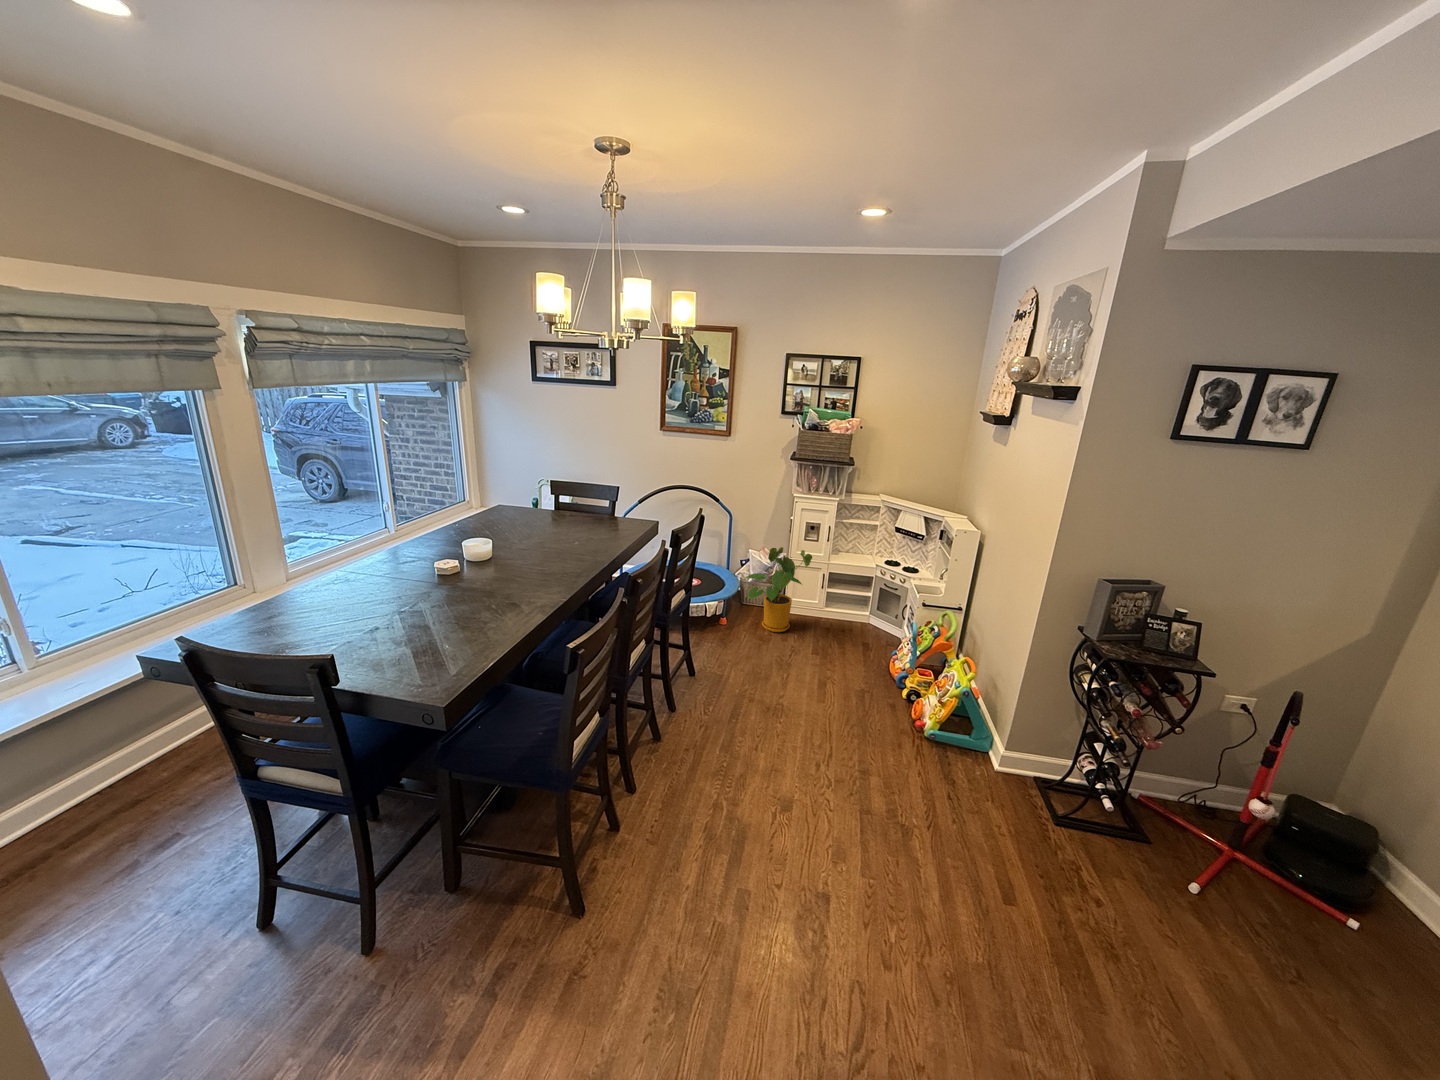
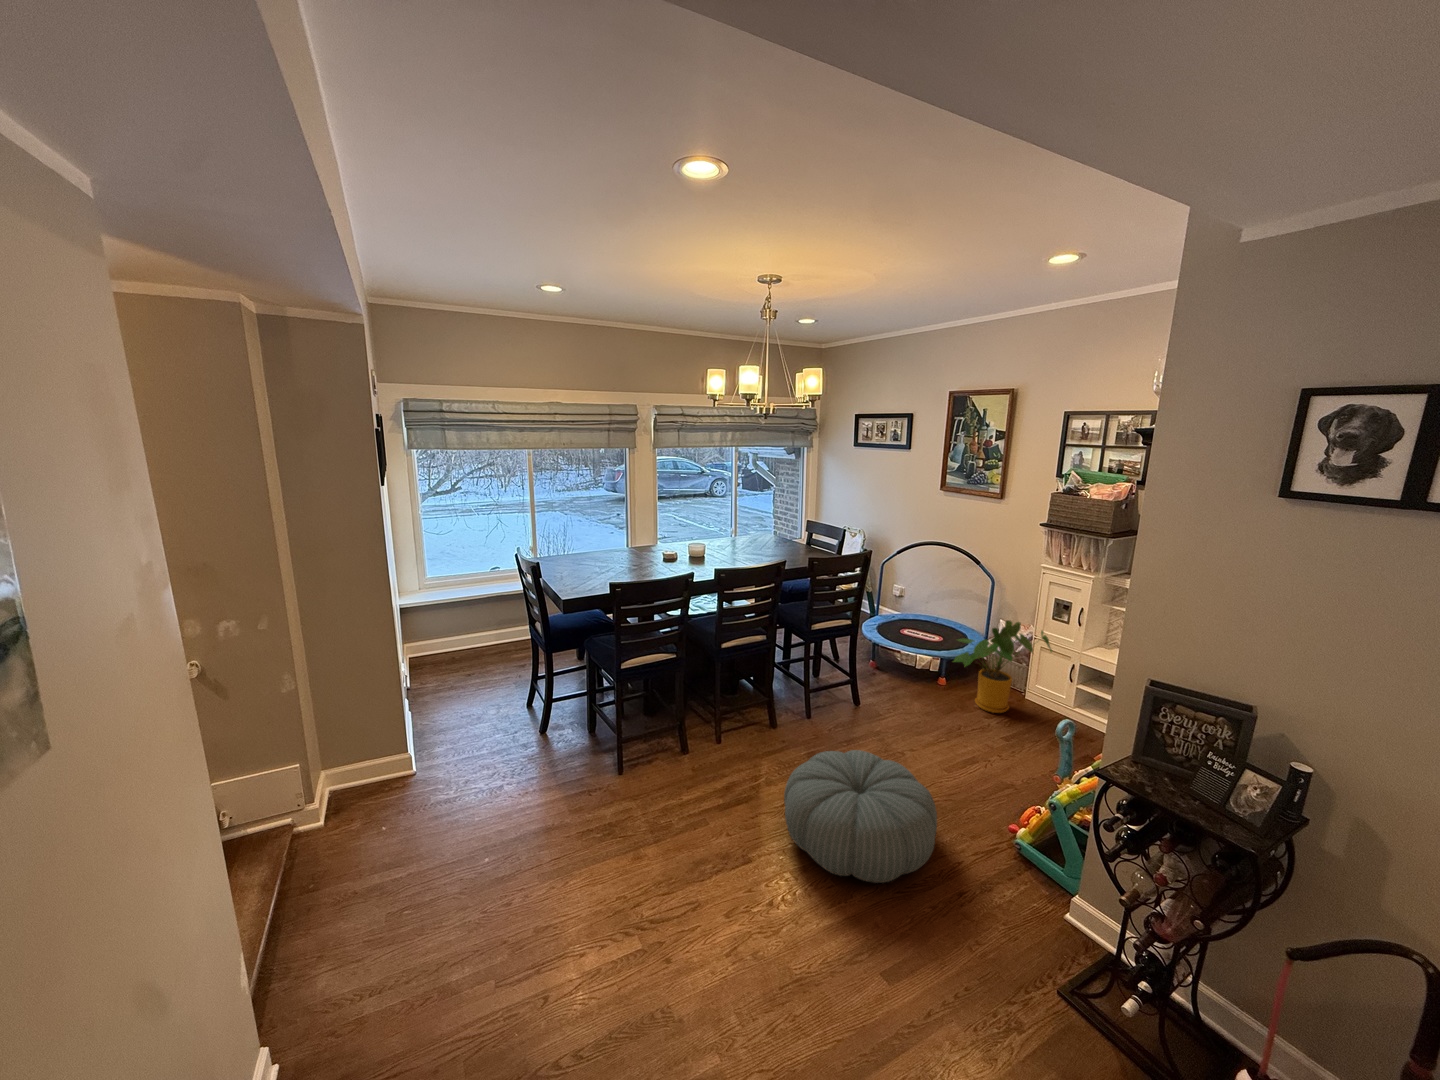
pouf: none [781,715,939,851] -> present [784,750,937,883]

